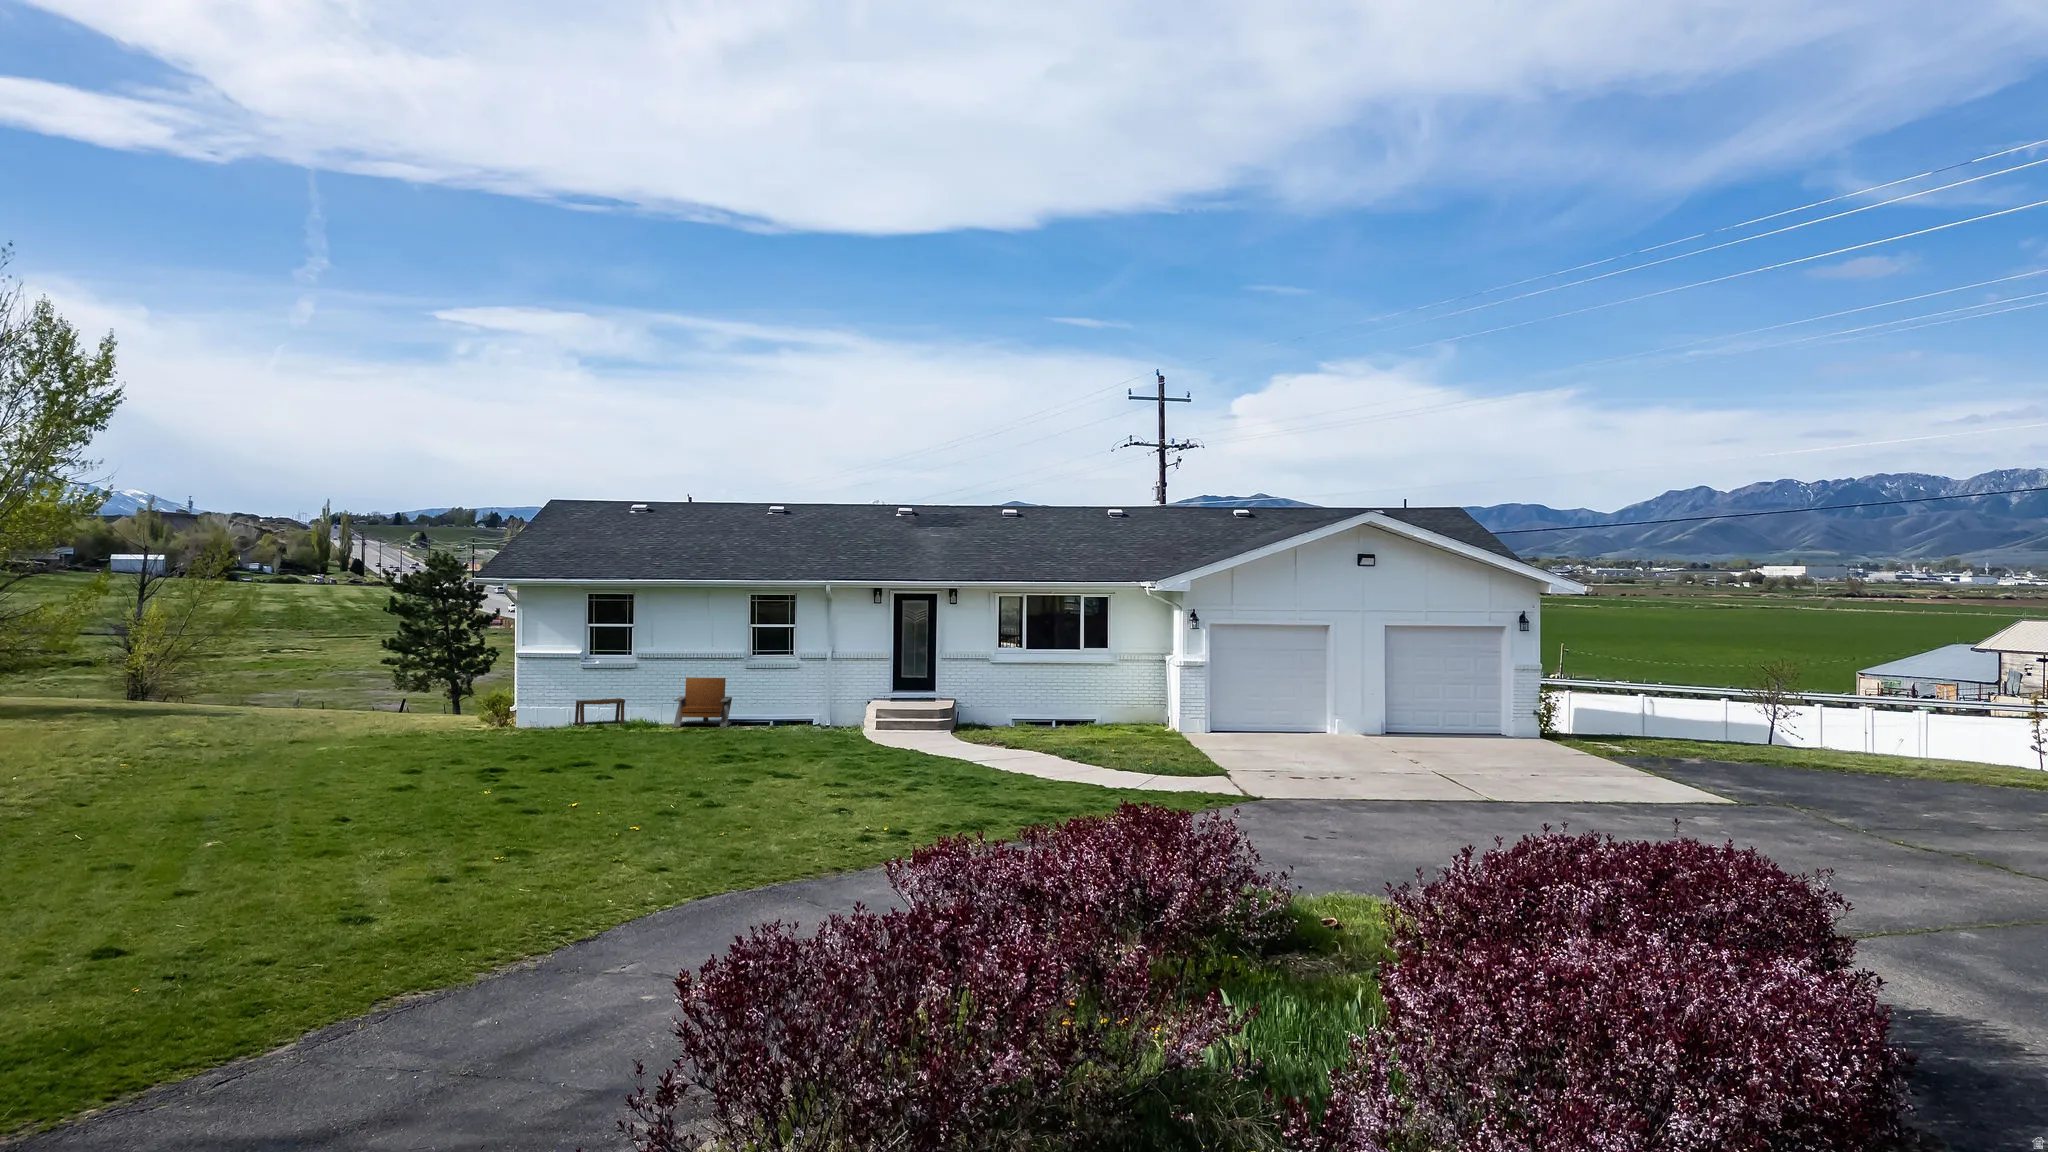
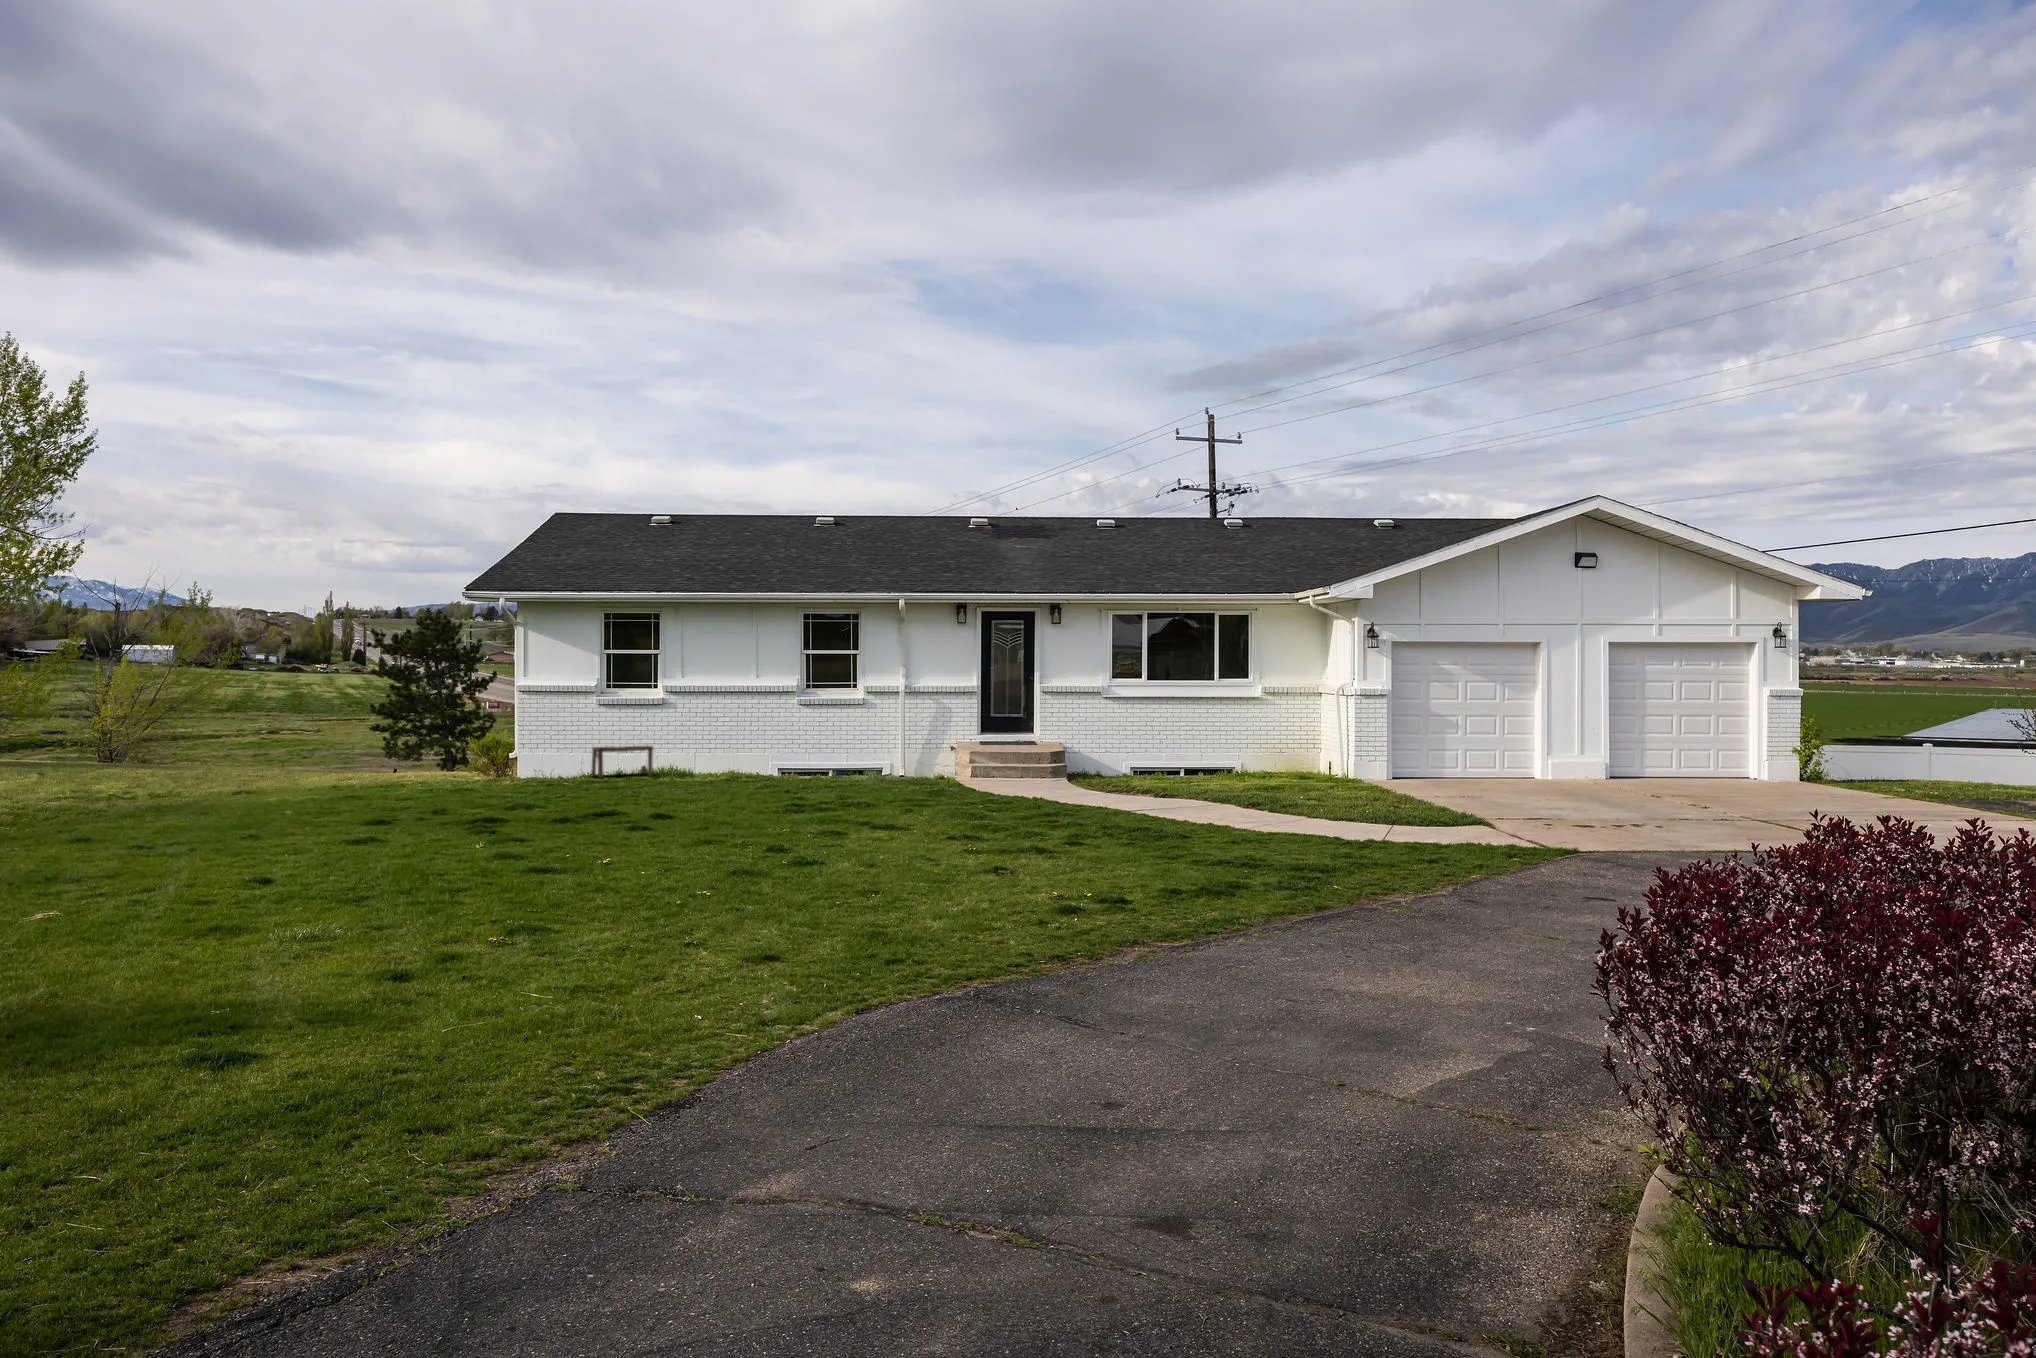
lounge chair: present [673,678,732,727] -> none [715,718,785,779]

